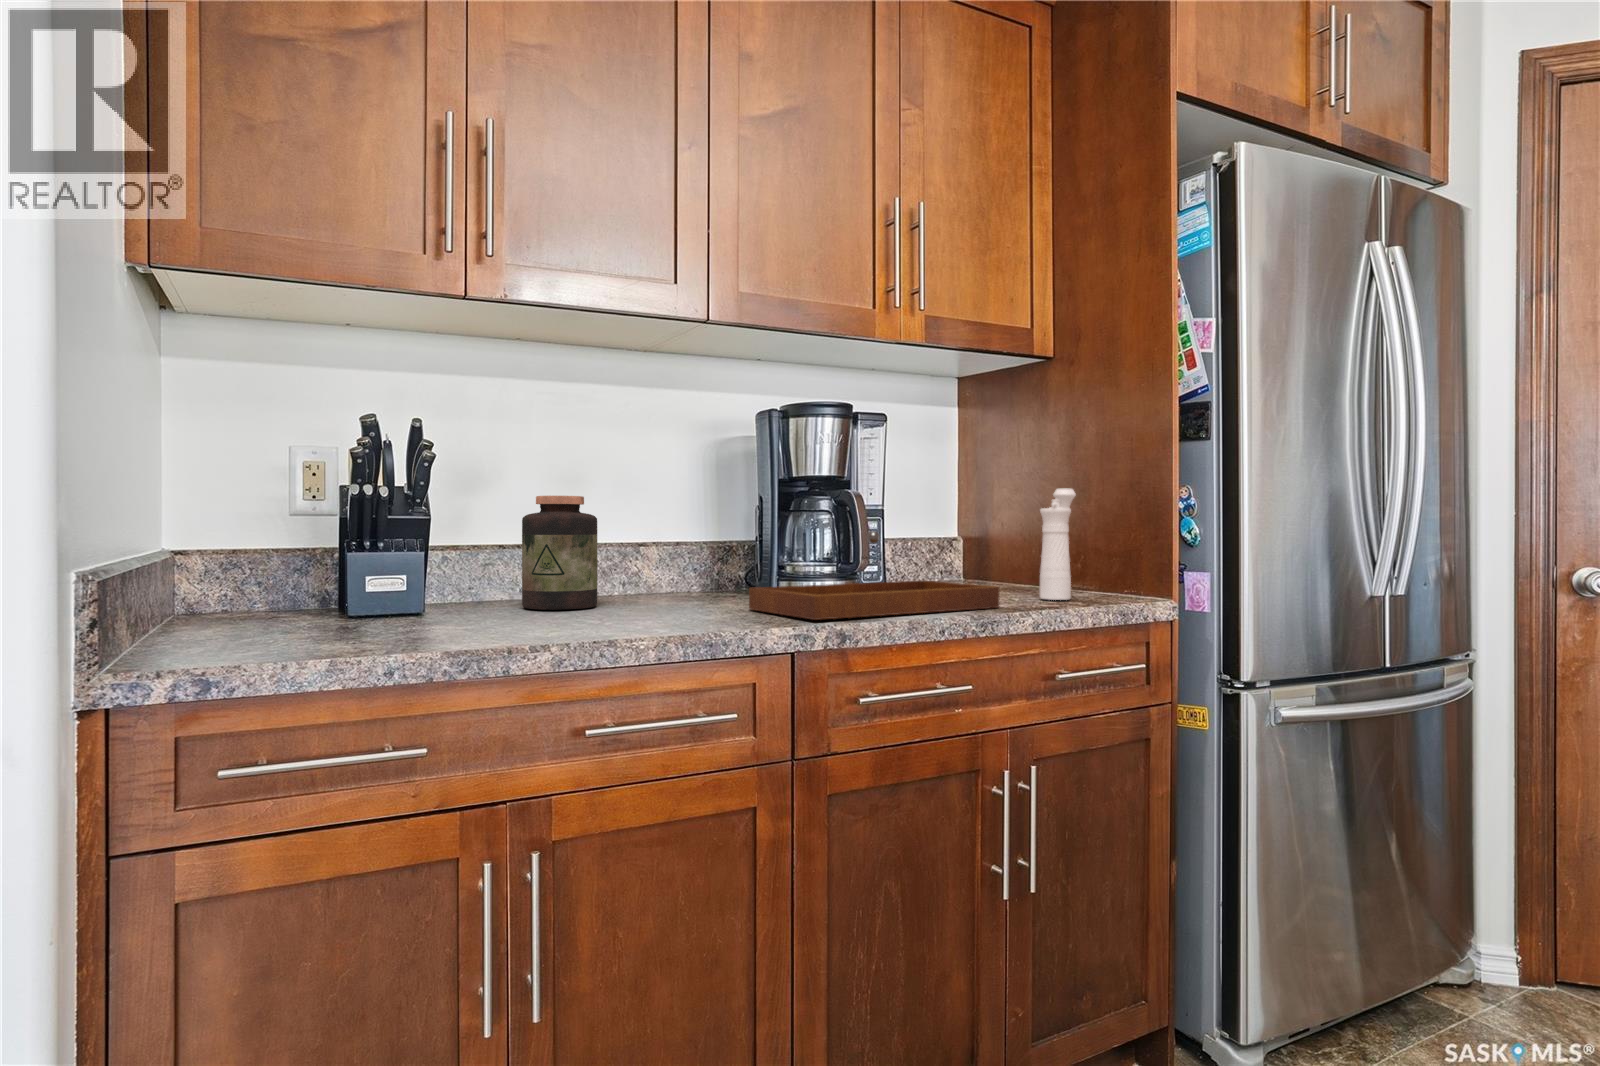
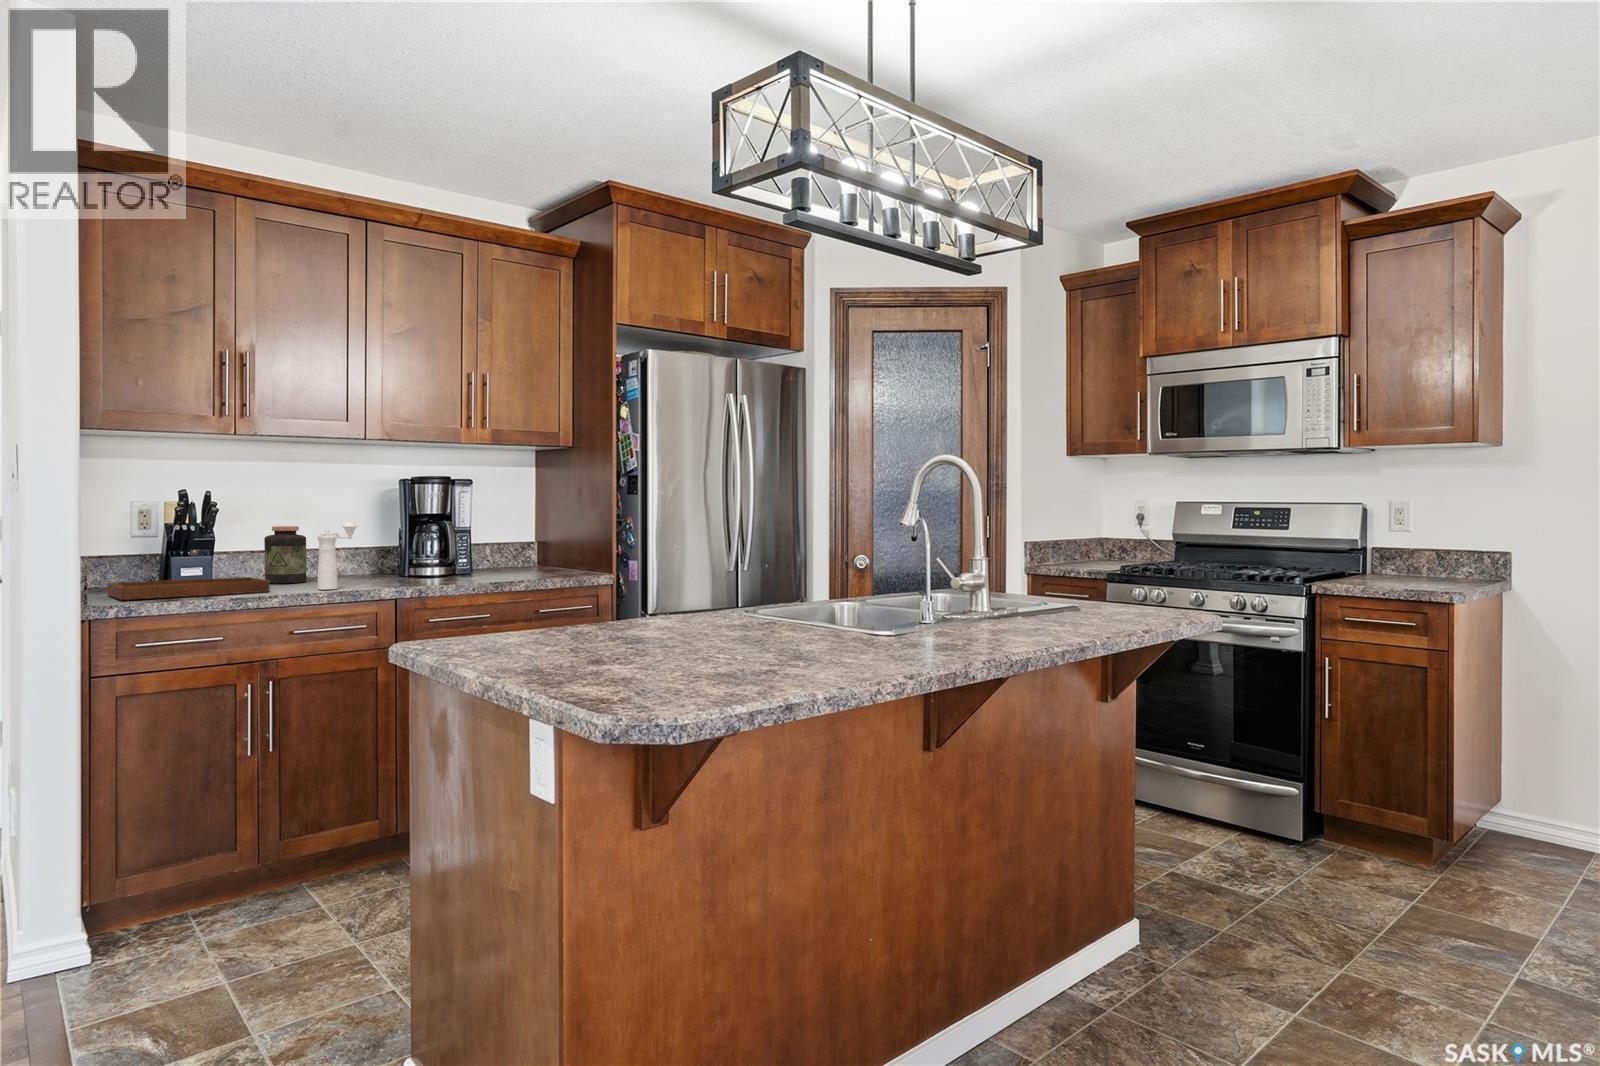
pepper mill: present [1040,488,1076,600] -> present [317,523,357,590]
tray: present [749,531,999,620] -> present [107,550,270,600]

